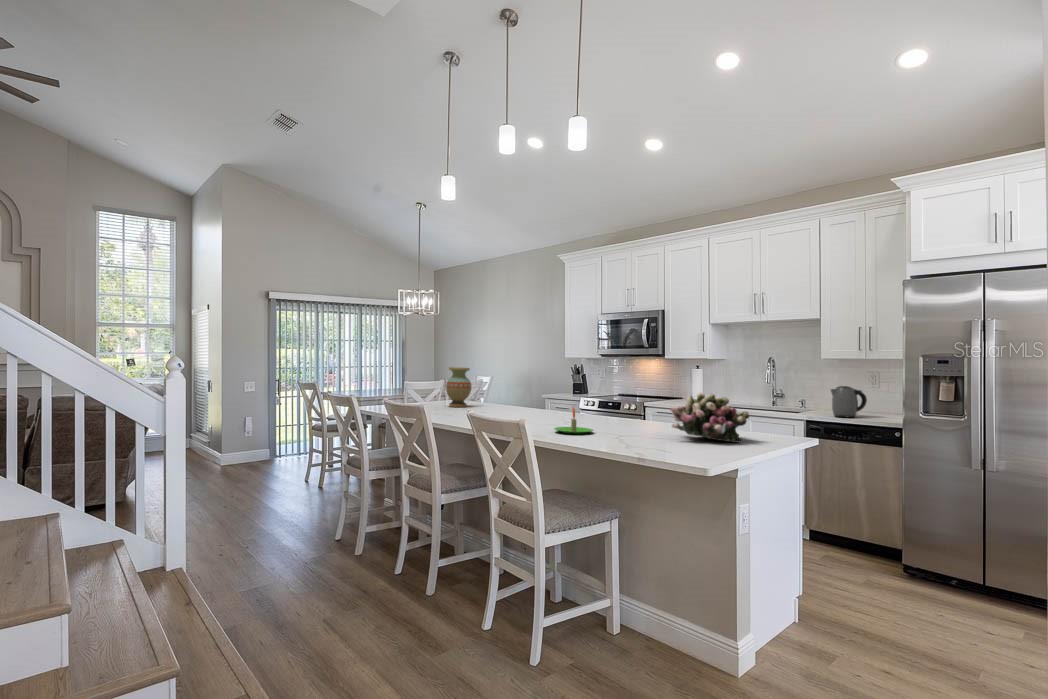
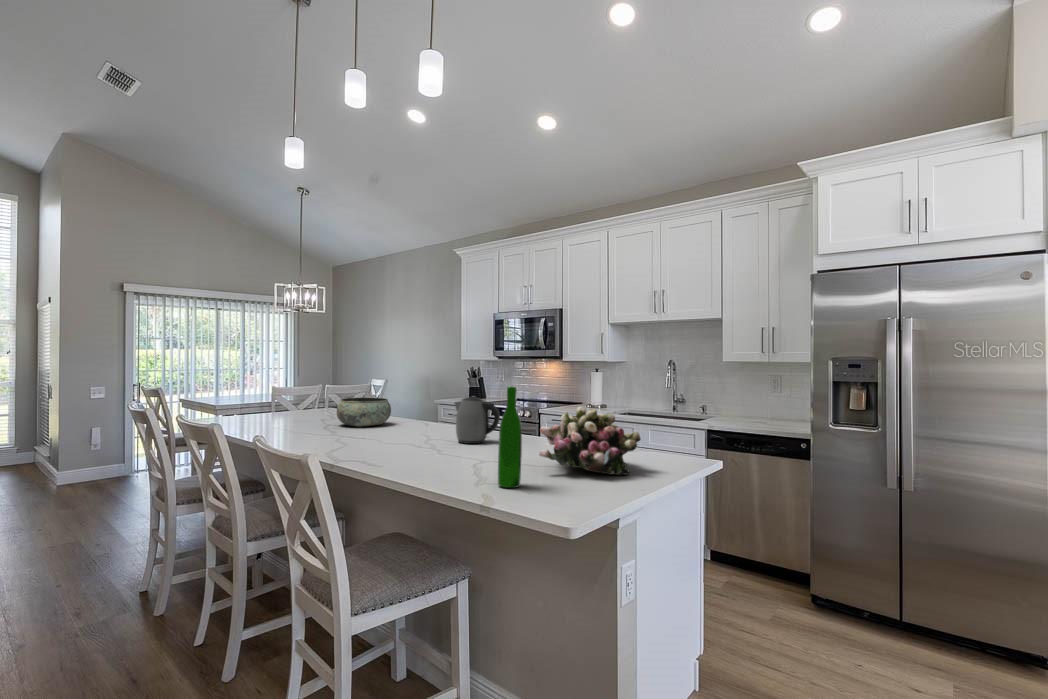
vase: present [446,367,471,407] -> none [298,372,331,420]
wine bottle: none [645,375,662,446] -> present [498,387,522,488]
kettle: present [831,386,867,418] -> present [454,397,500,444]
bowl: none [483,389,526,412] -> present [337,398,391,427]
candle: present [554,407,593,434] -> none [389,426,444,464]

